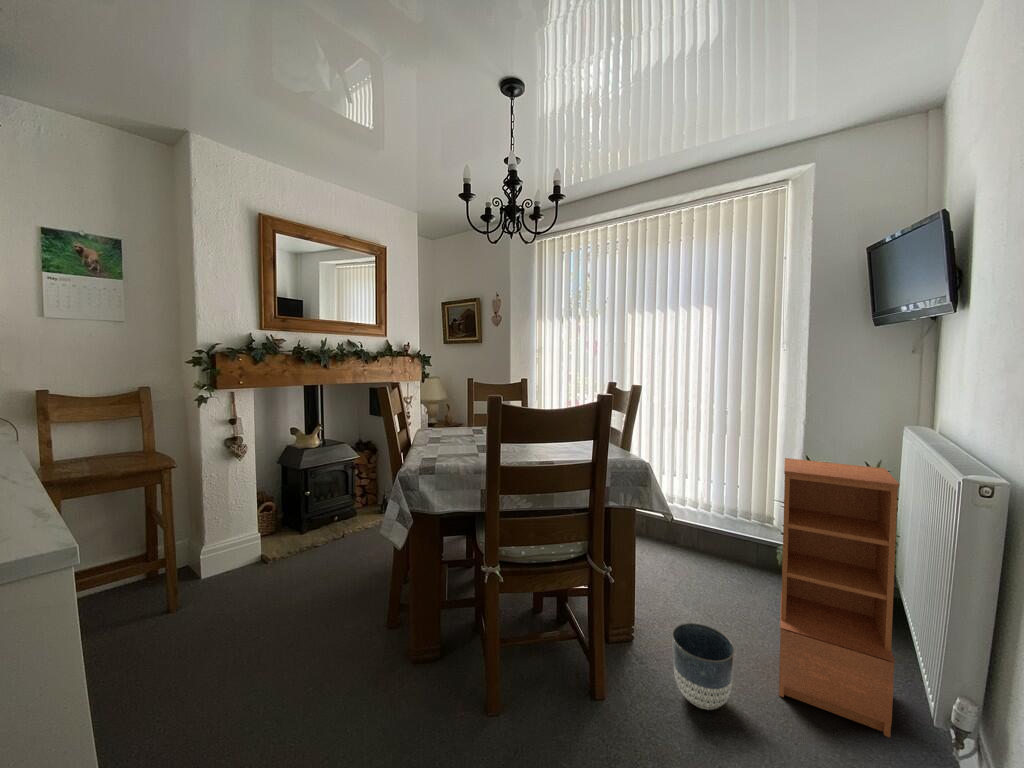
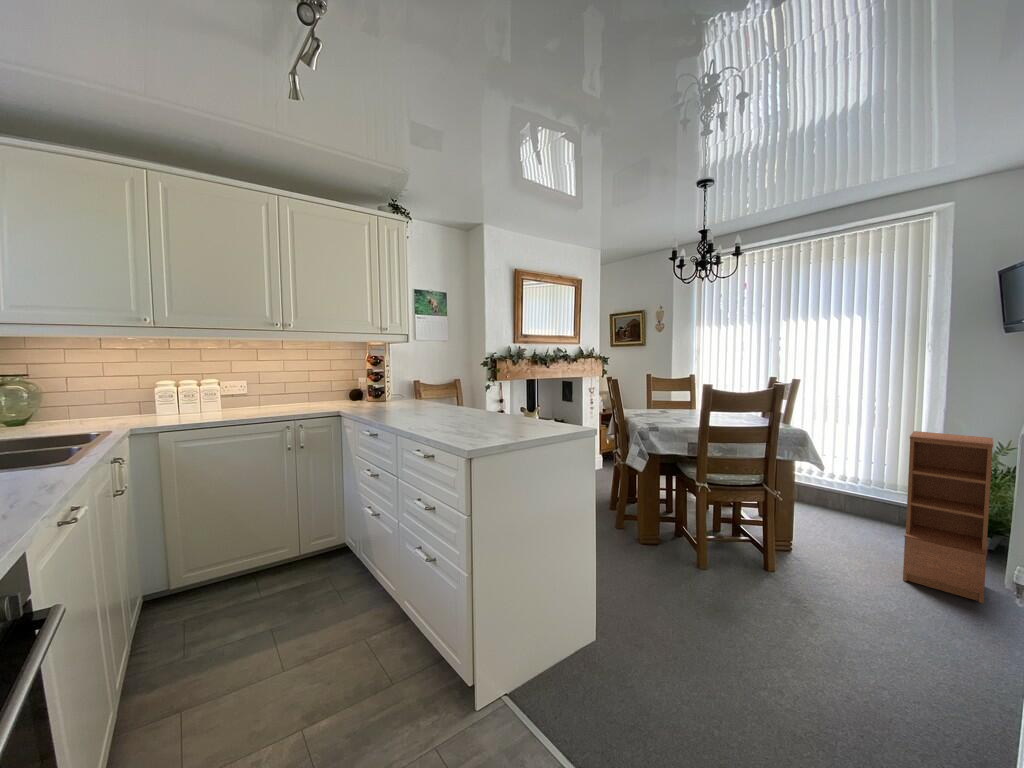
planter: present [672,623,734,710] -> none [824,532,869,579]

